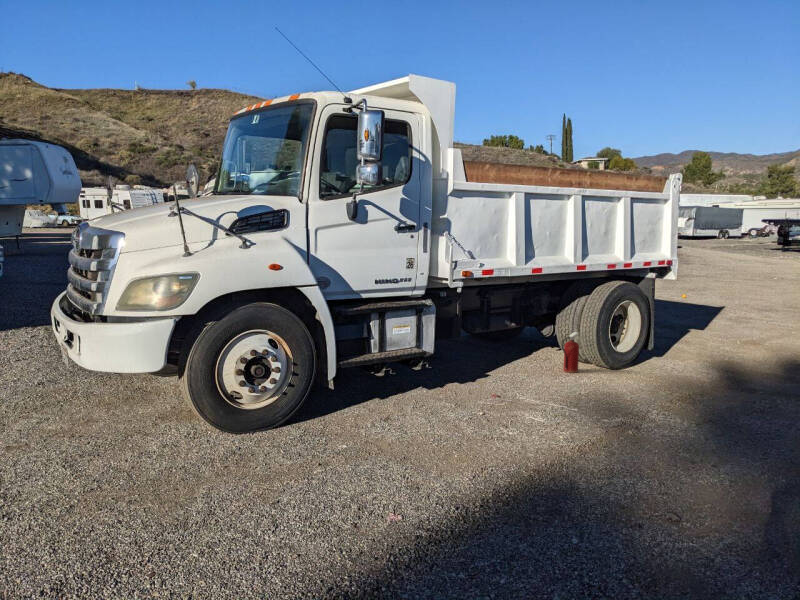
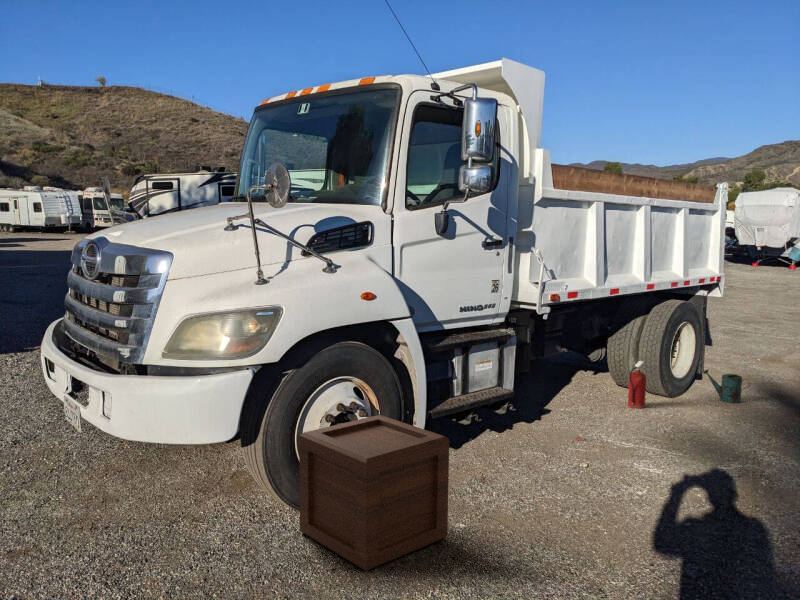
watering can: none [639,342,680,372] -> present [703,370,747,403]
wooden crate: none [216,361,325,473] -> present [299,415,449,571]

